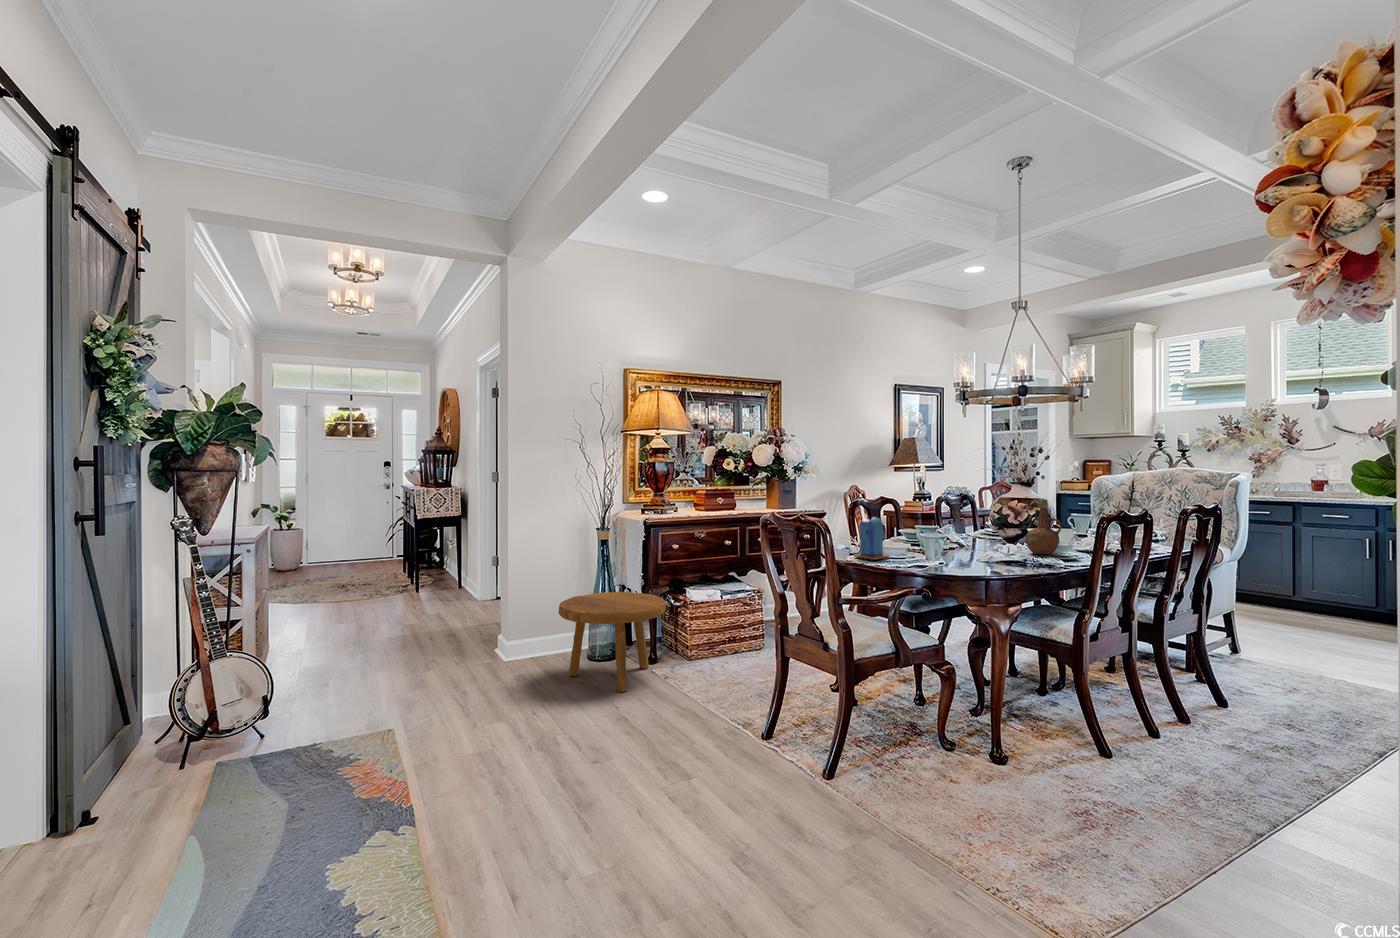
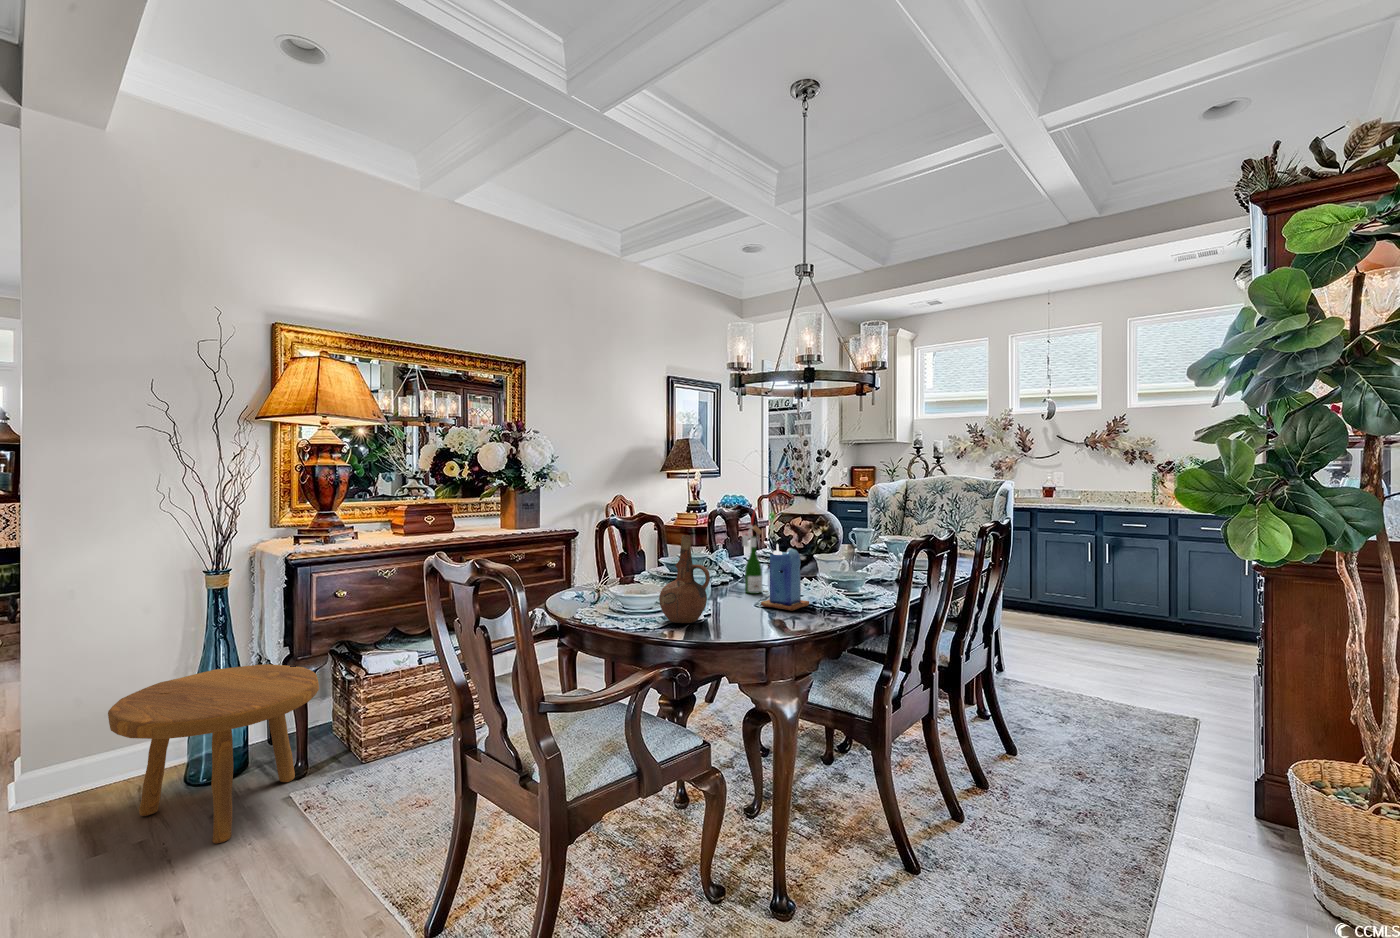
wine bottle: none [967,488,988,553] -> present [742,507,768,594]
ceramic pitcher: present [1025,499,1061,555] -> present [659,535,710,623]
candle: present [854,515,889,560] -> present [761,544,809,611]

